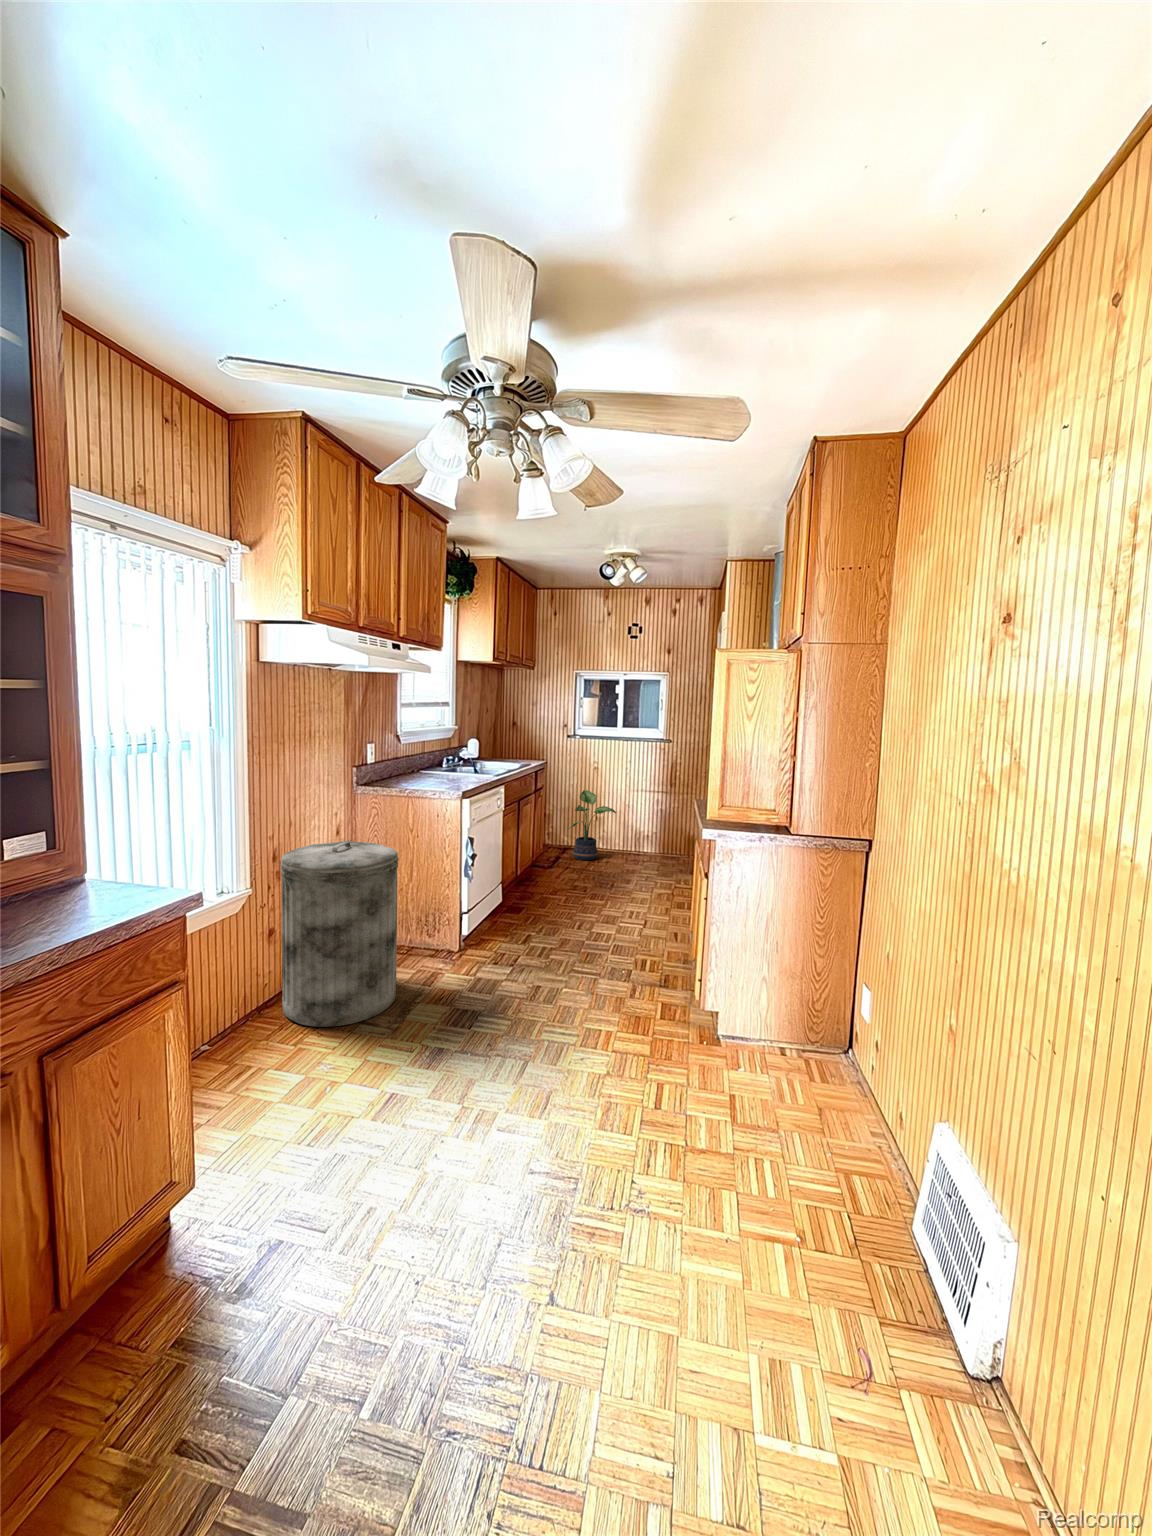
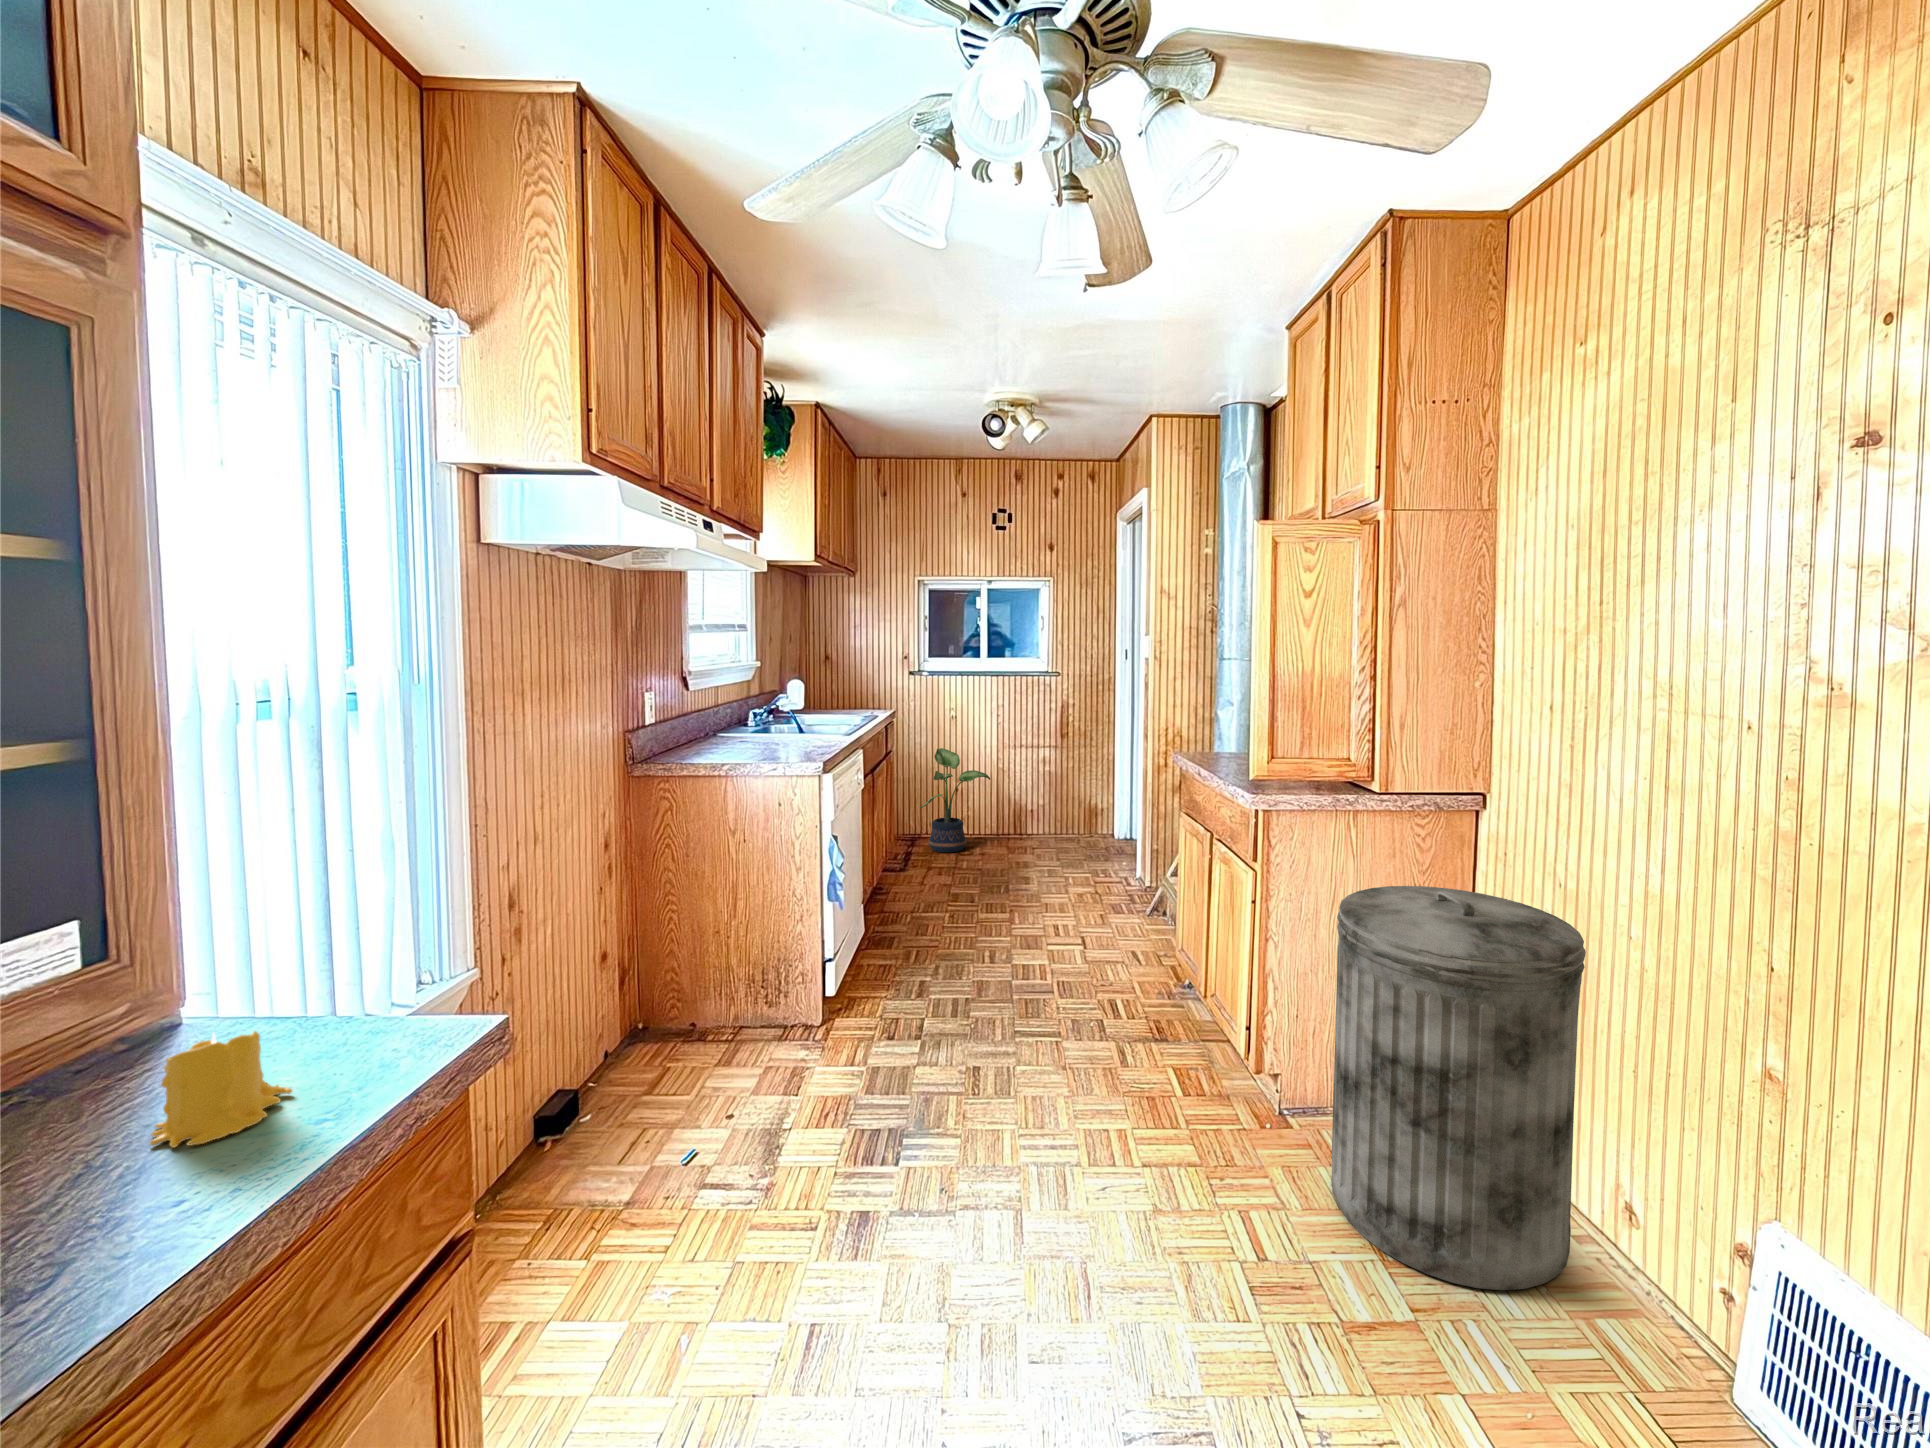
trash can: present [280,840,399,1027] -> present [1331,886,1586,1290]
candle: none [52,877,106,920] -> present [150,1031,292,1148]

